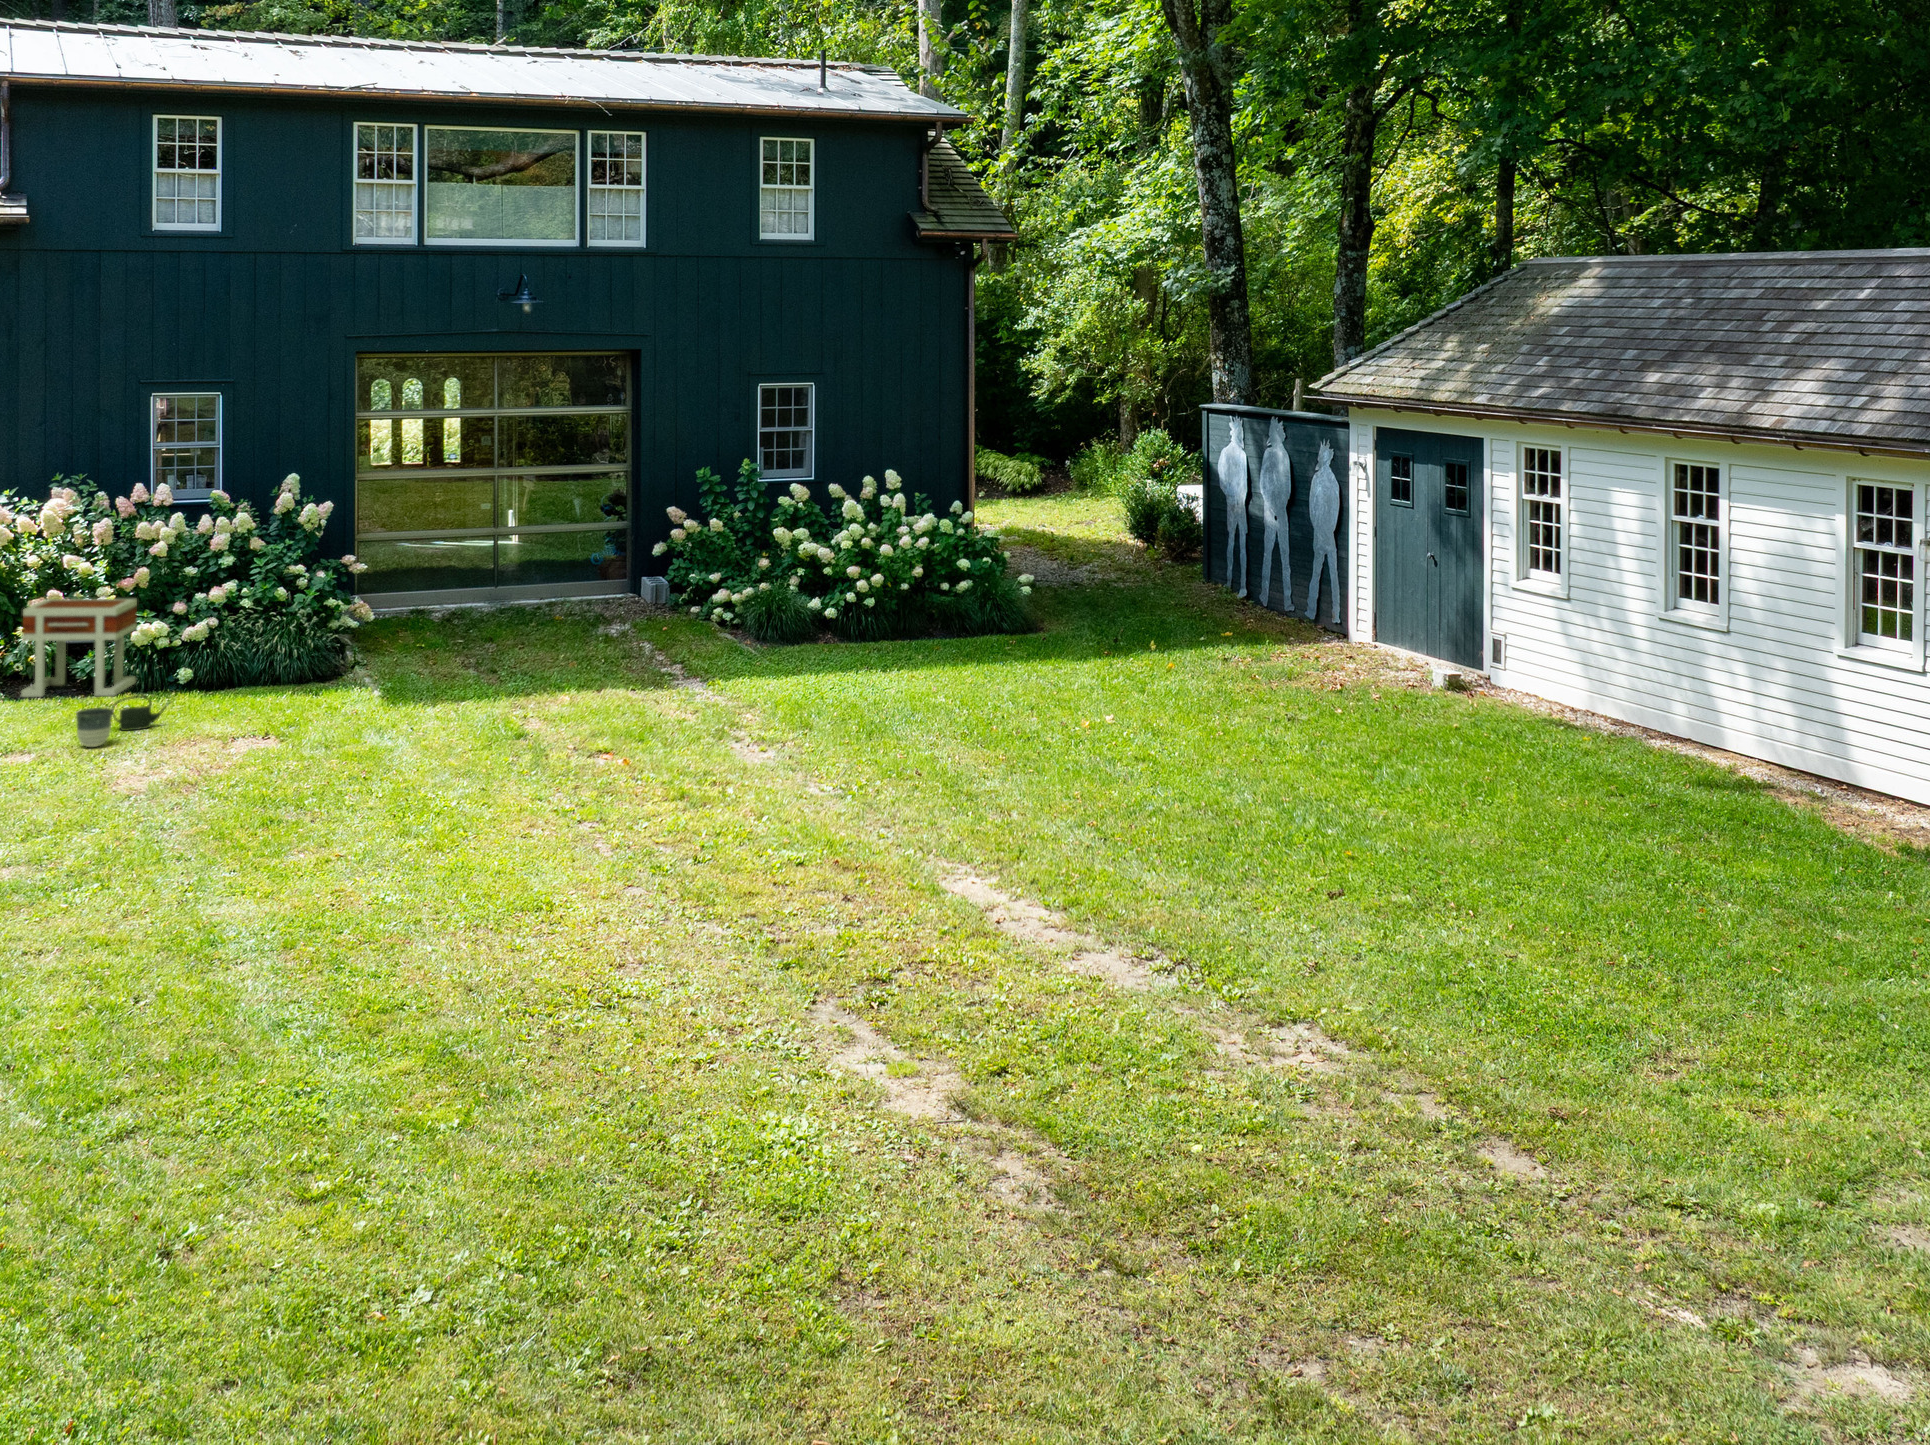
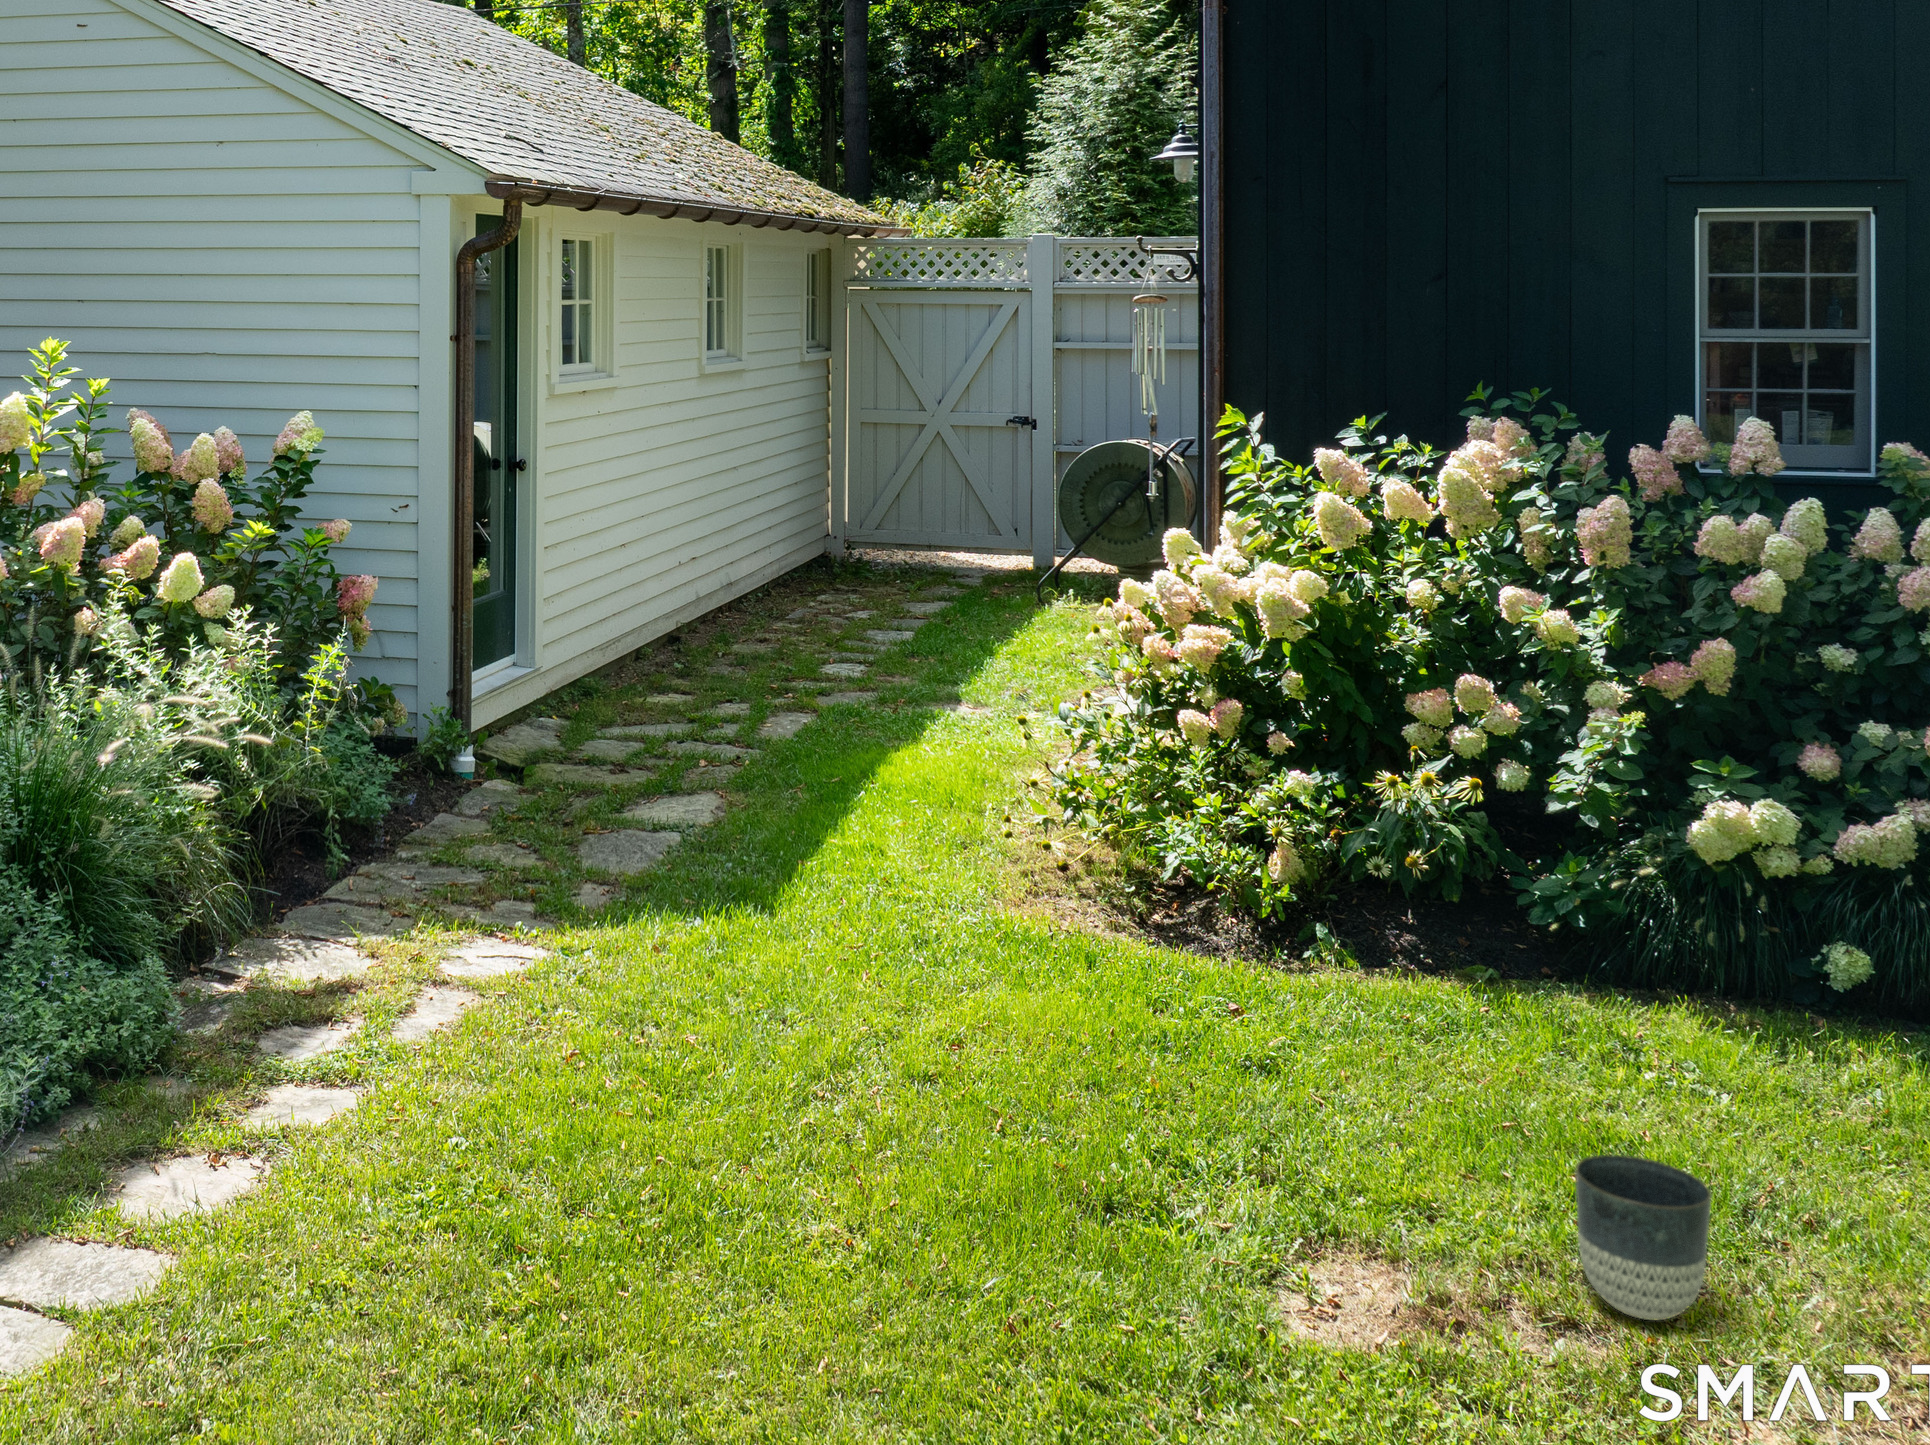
side table: present [21,599,137,697] -> none [1387,698,1707,1027]
watering can: present [112,696,167,731] -> none [1685,1117,1915,1252]

